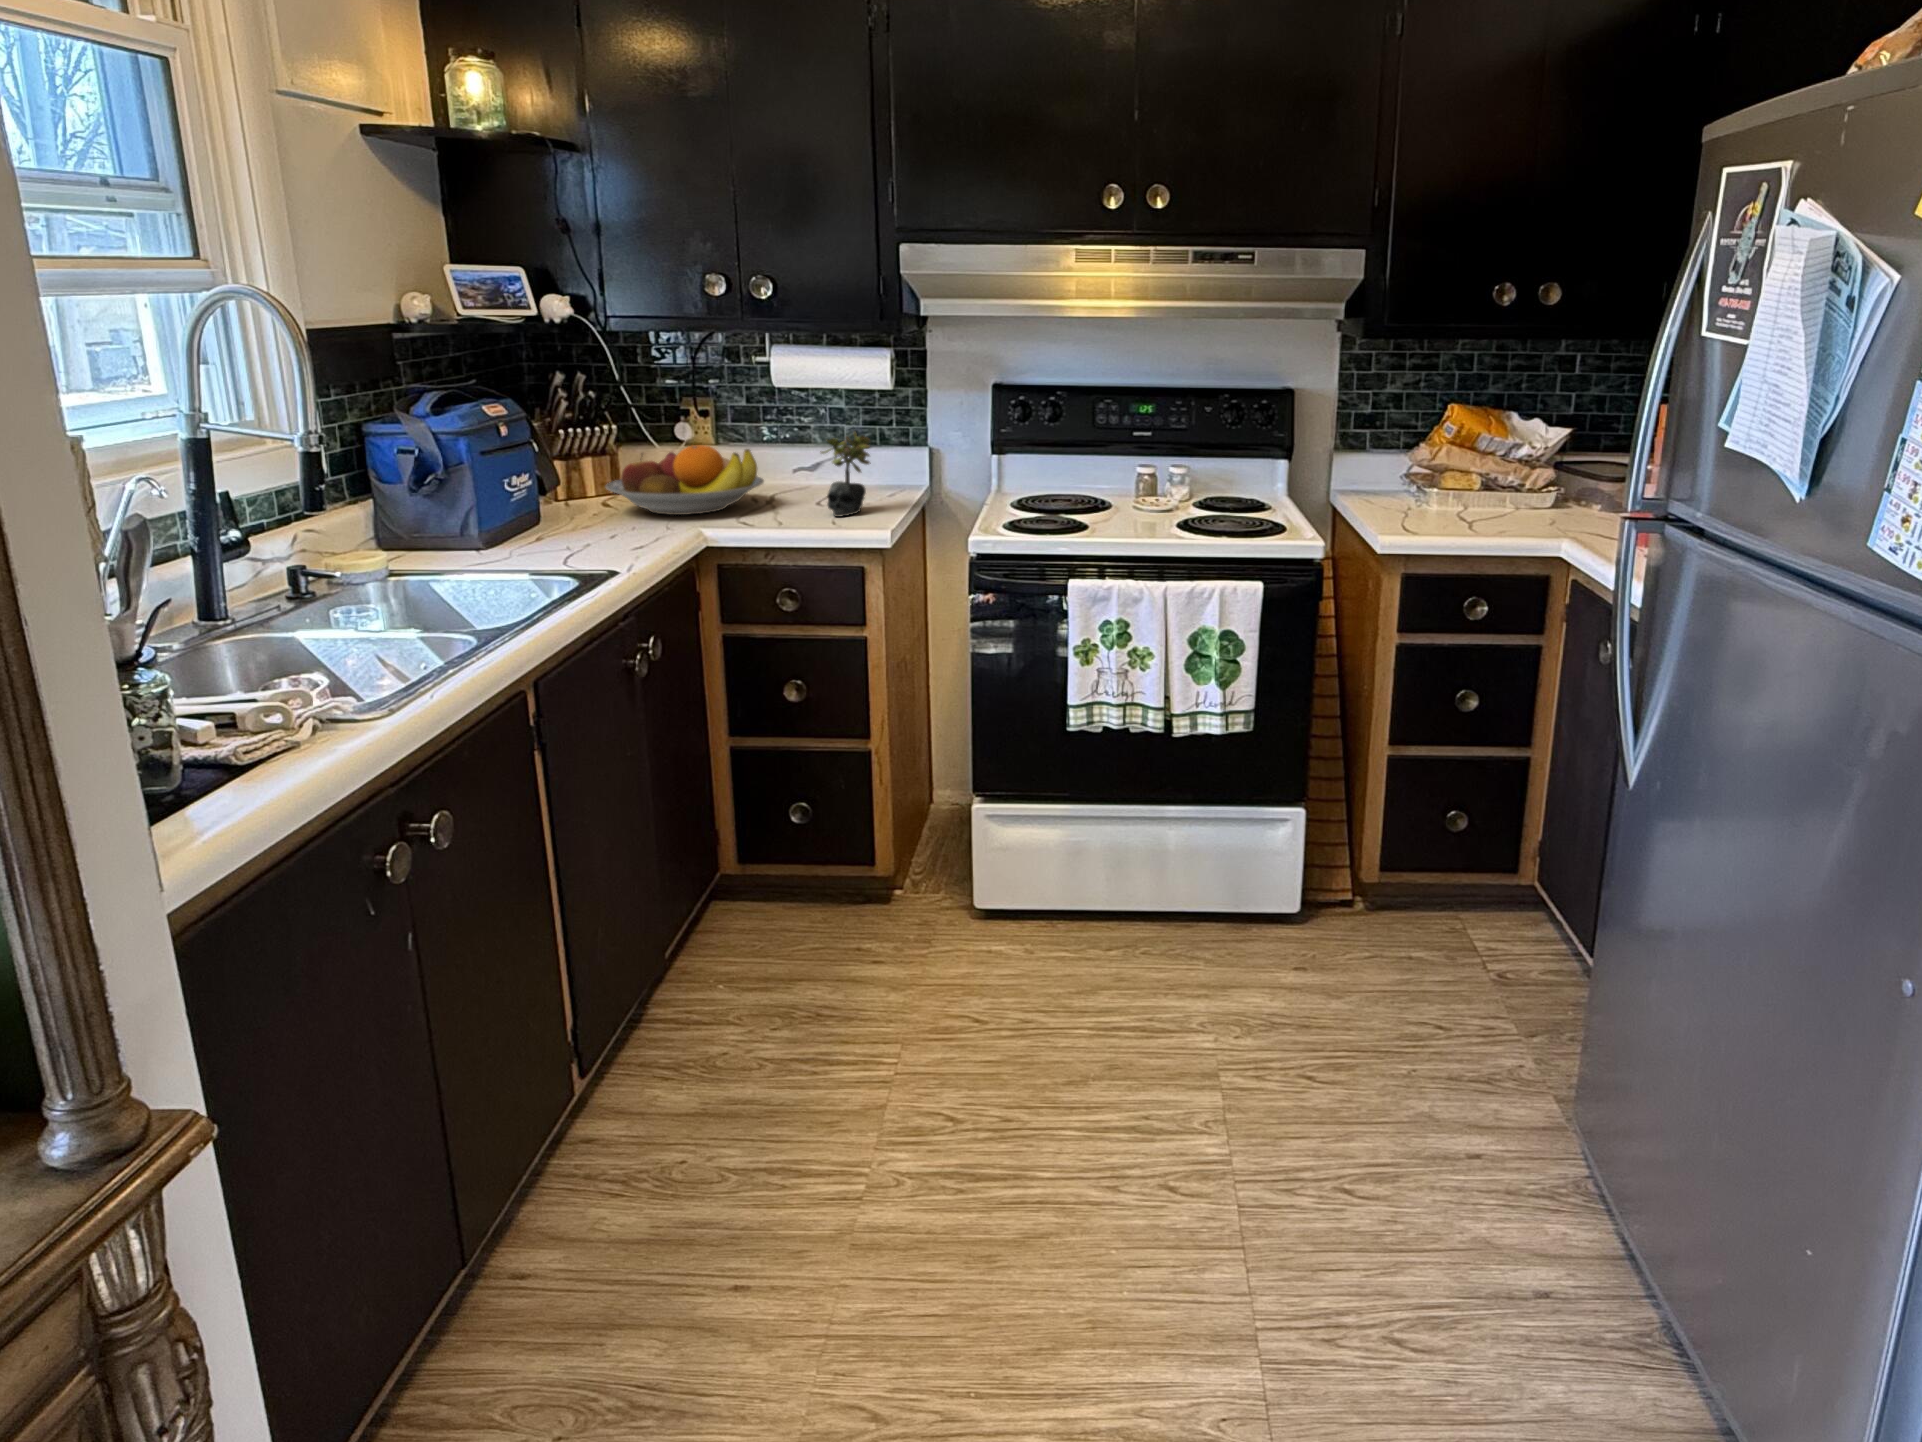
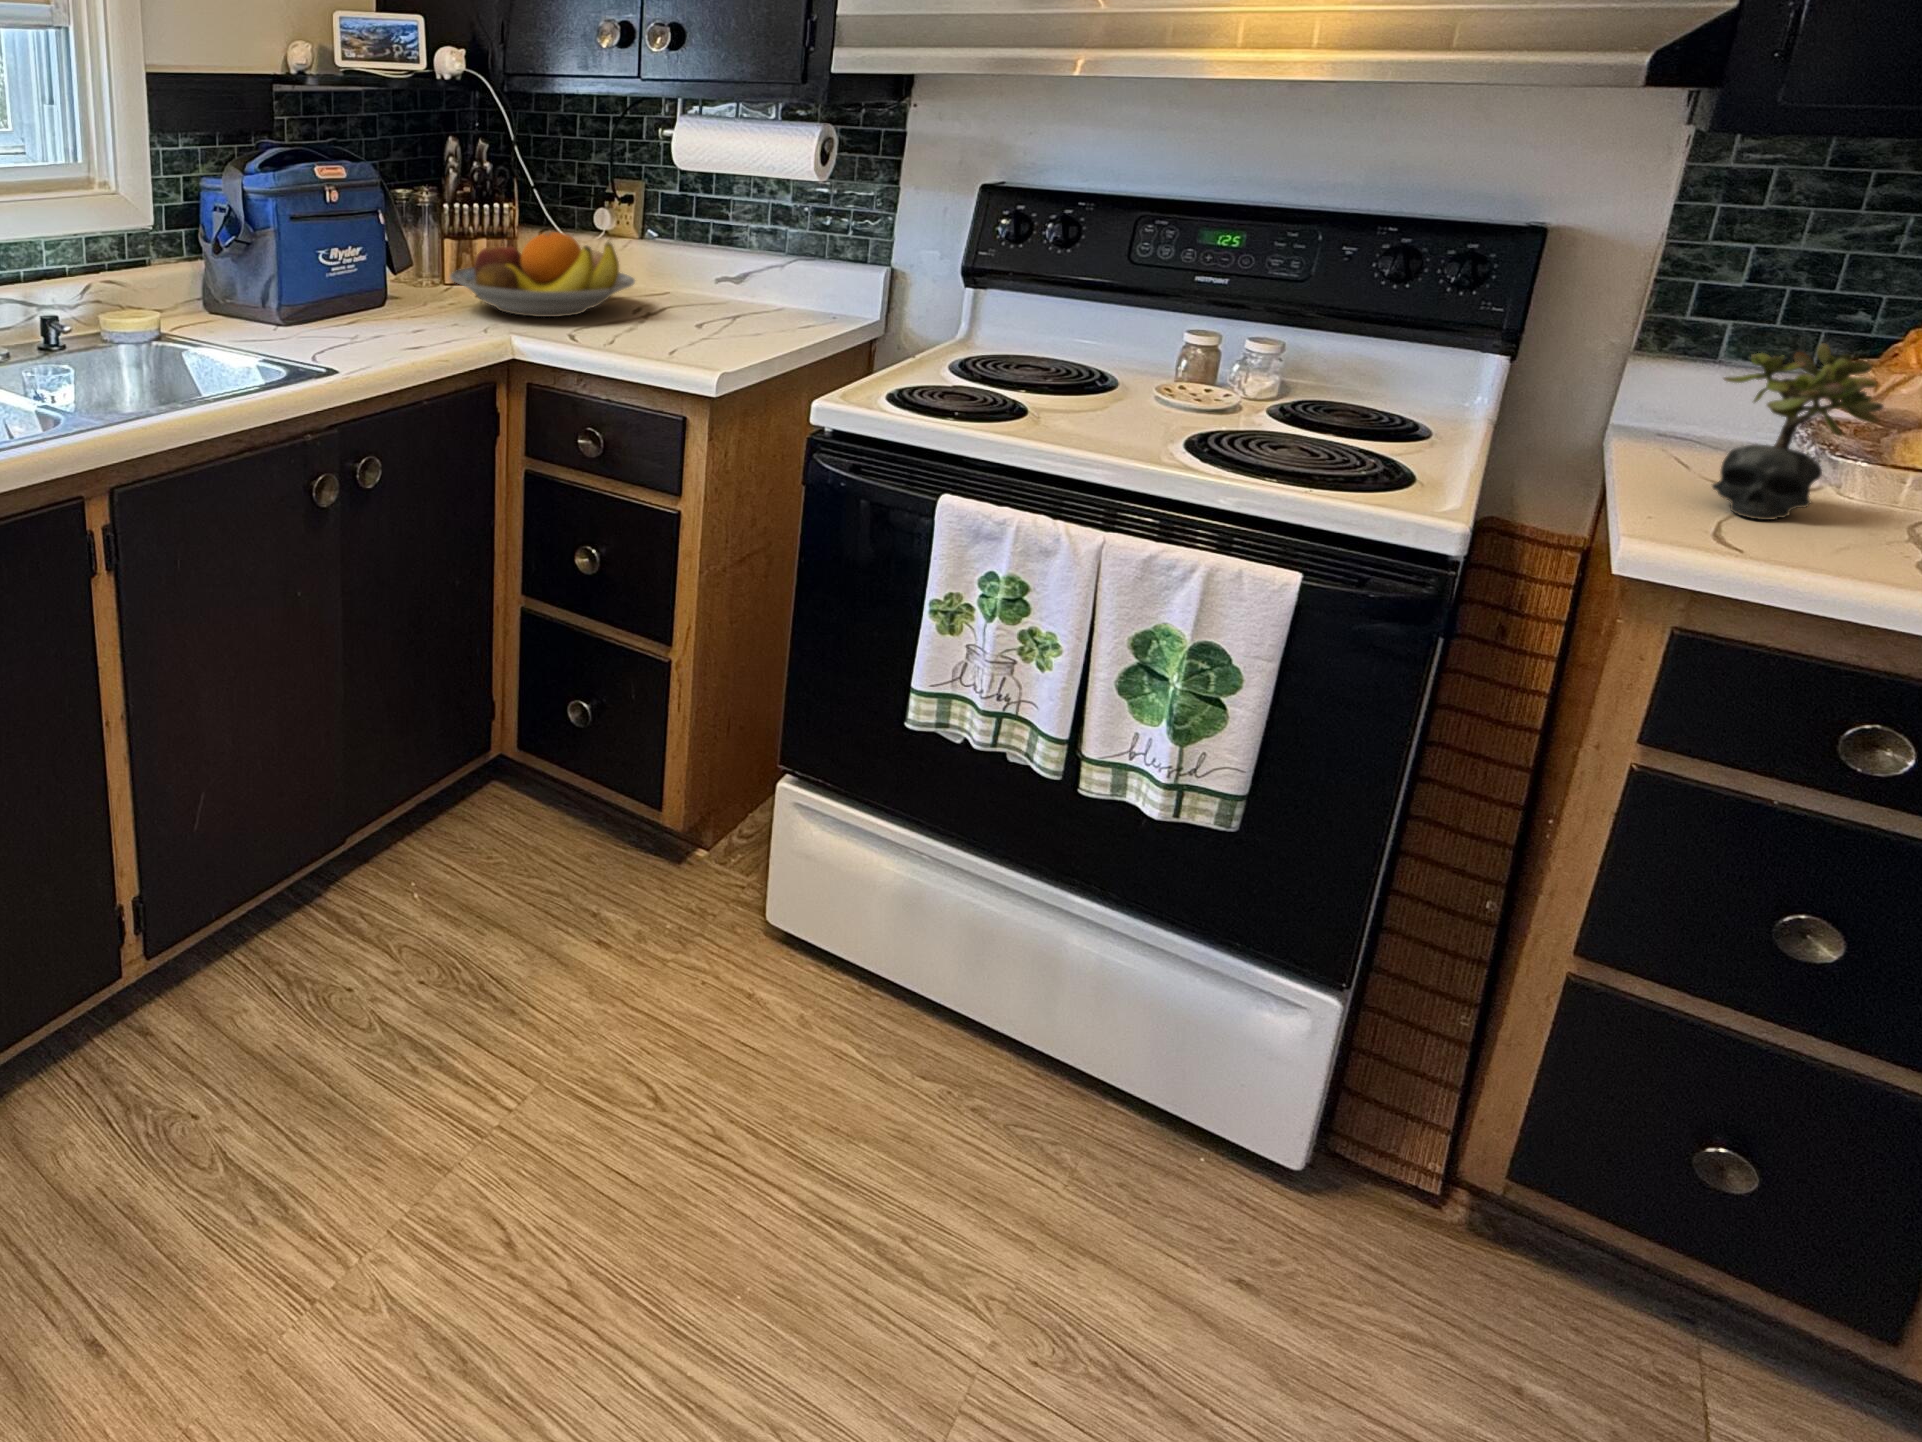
succulent plant: present [821,432,871,516] -> present [1712,343,1883,520]

